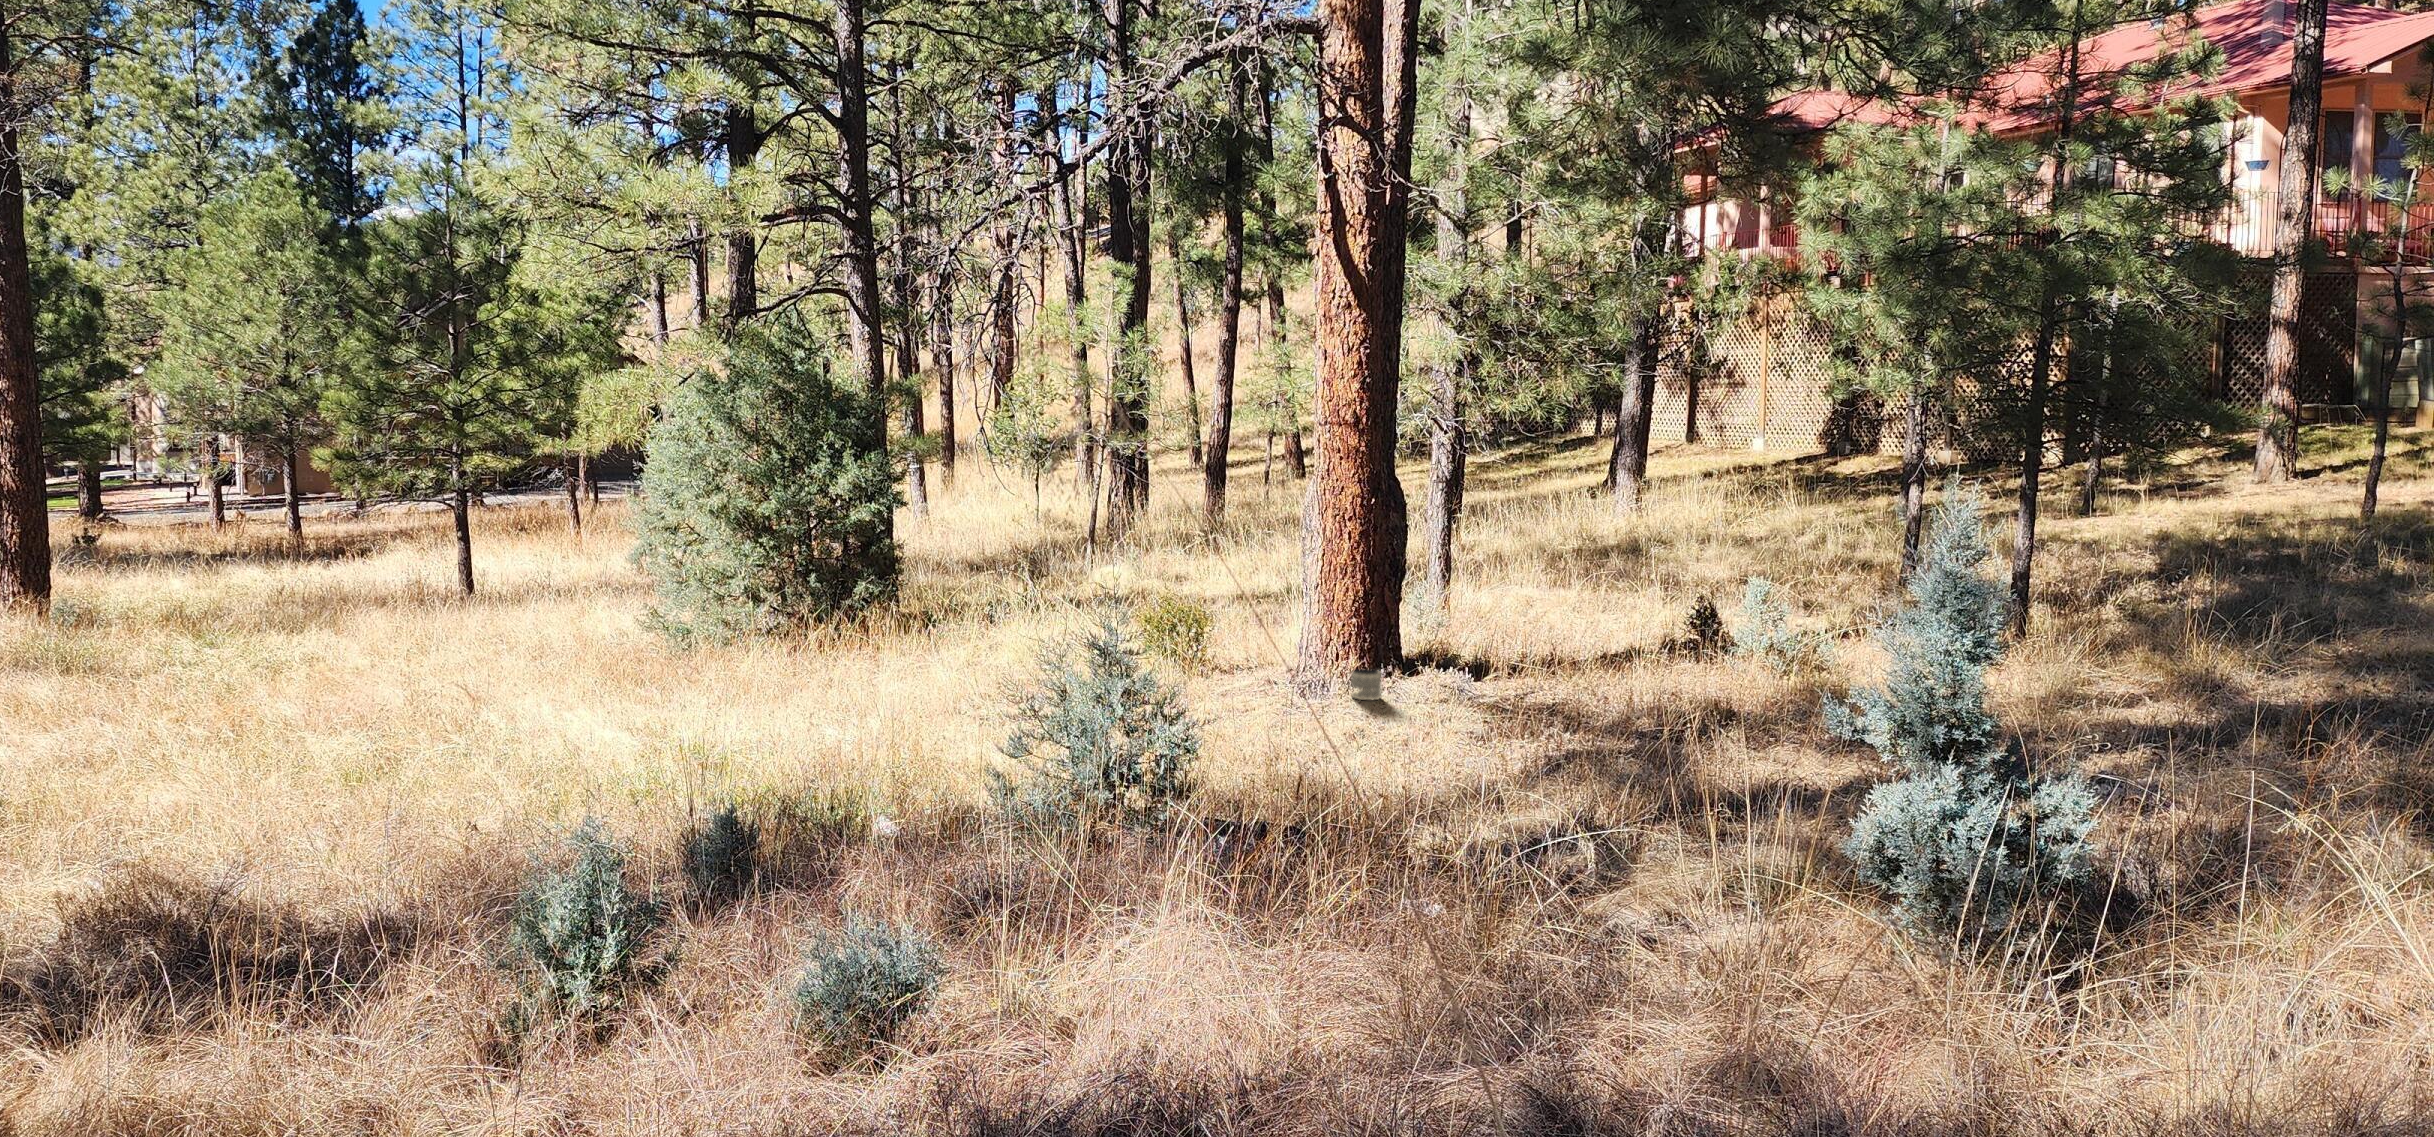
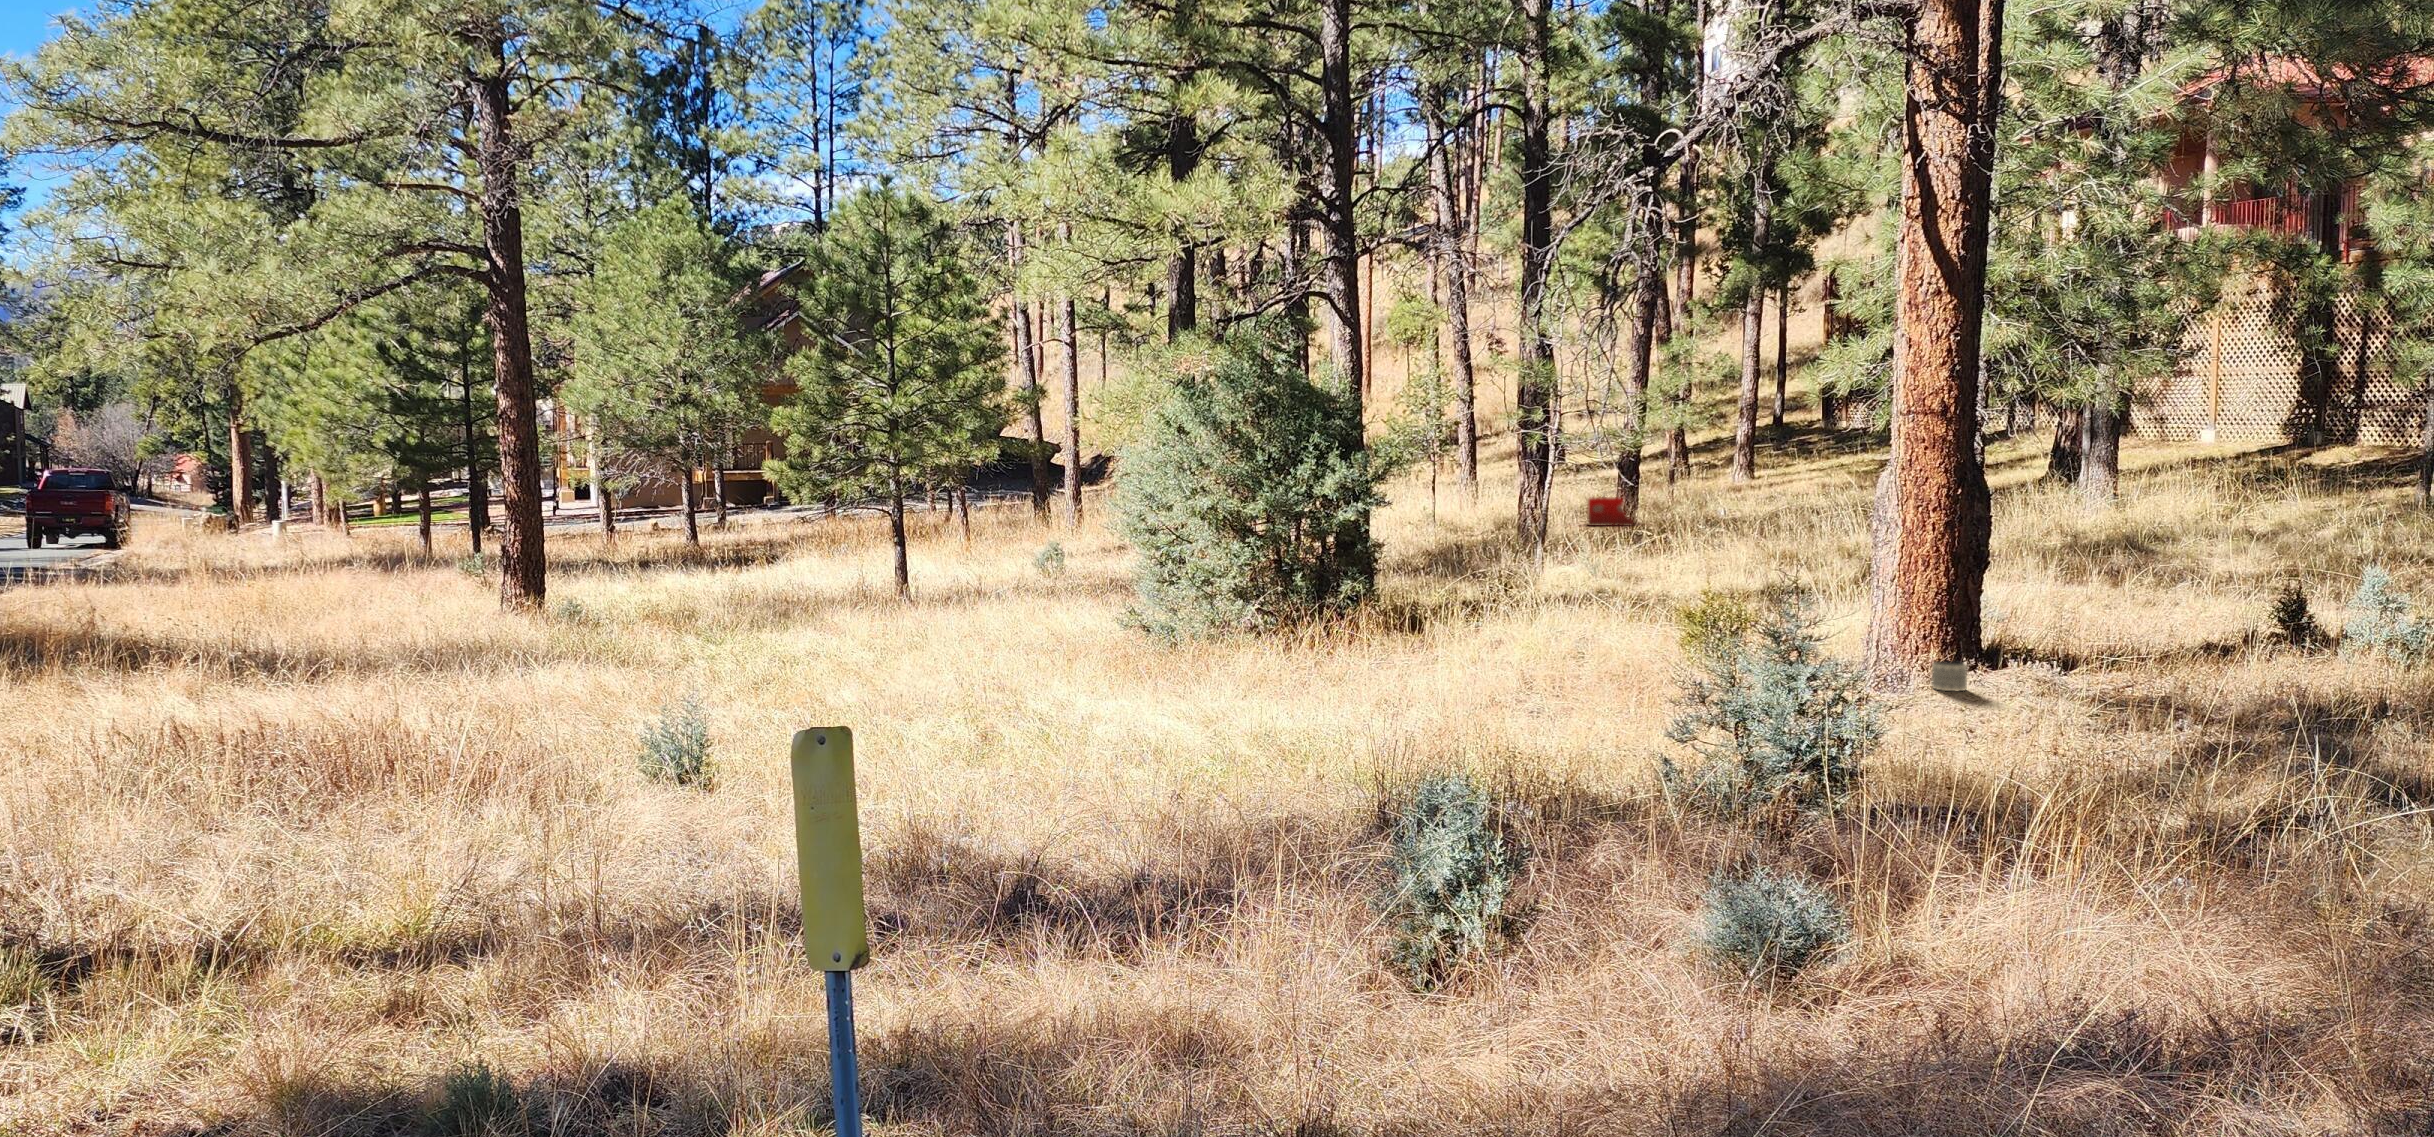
toolbox: none [1146,490,1186,521] -> present [1588,491,1634,526]

